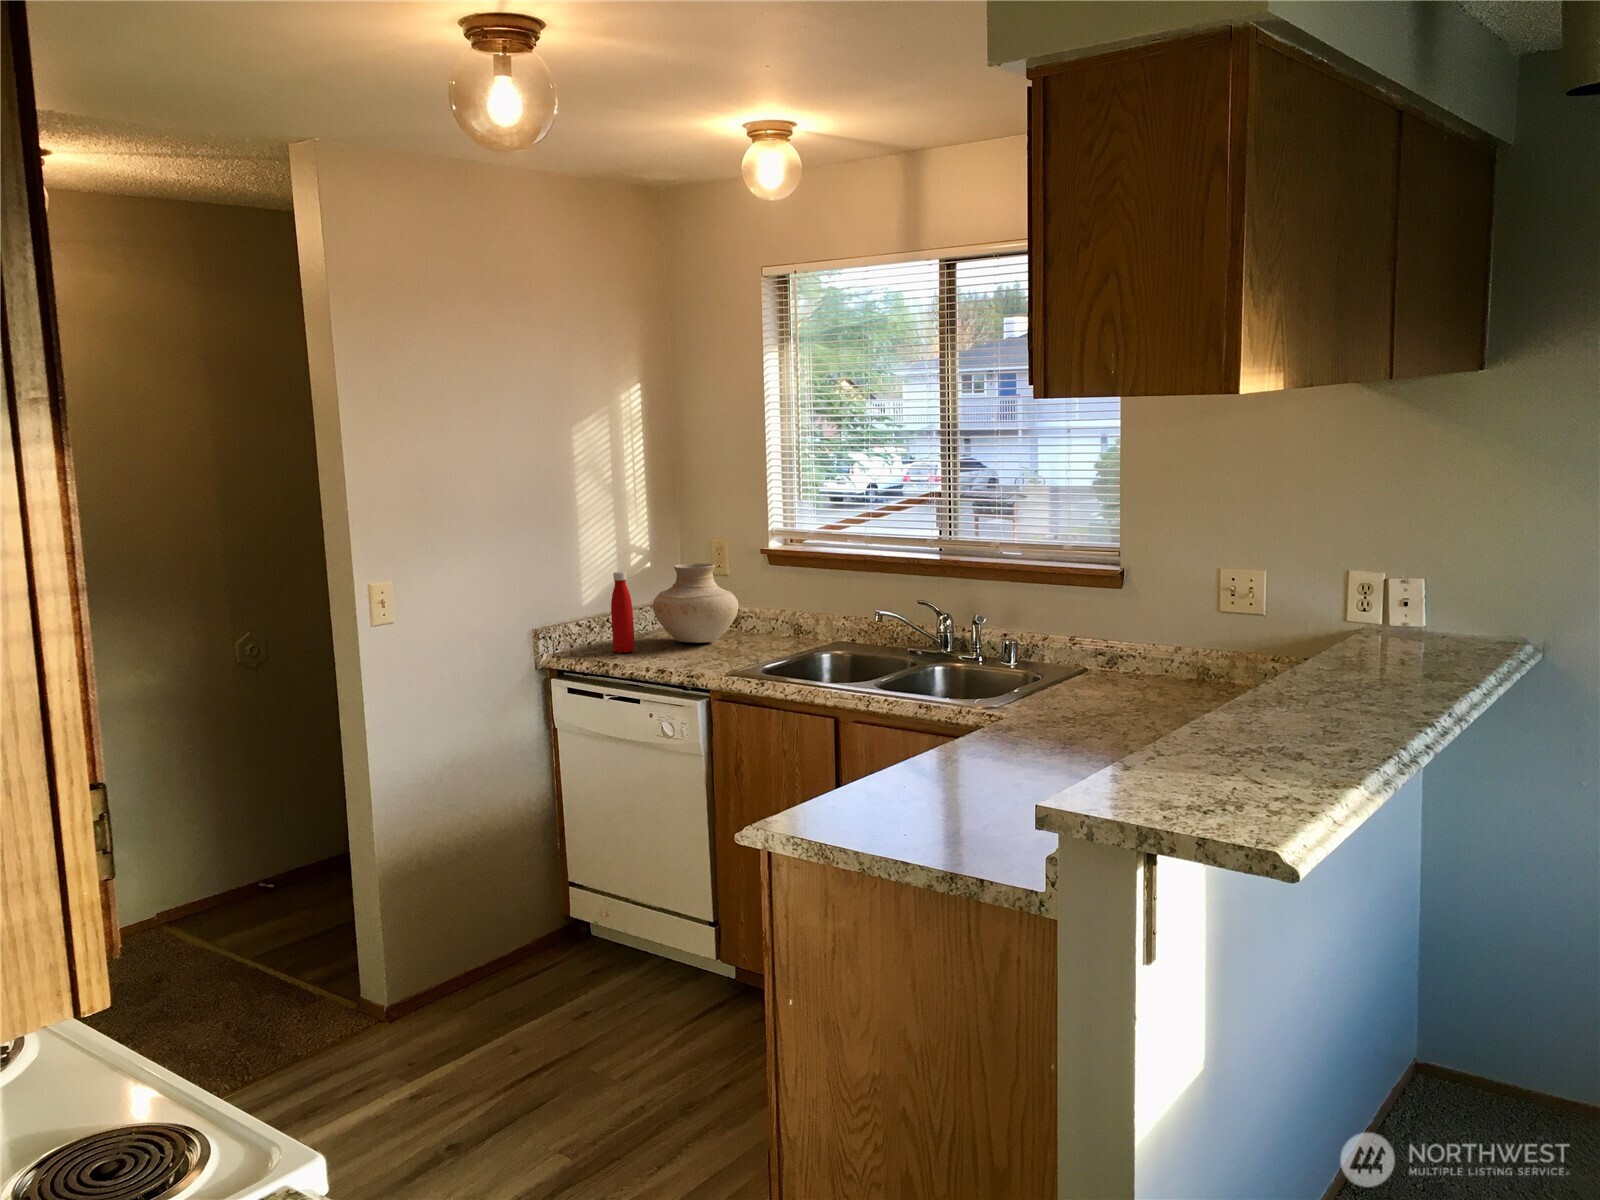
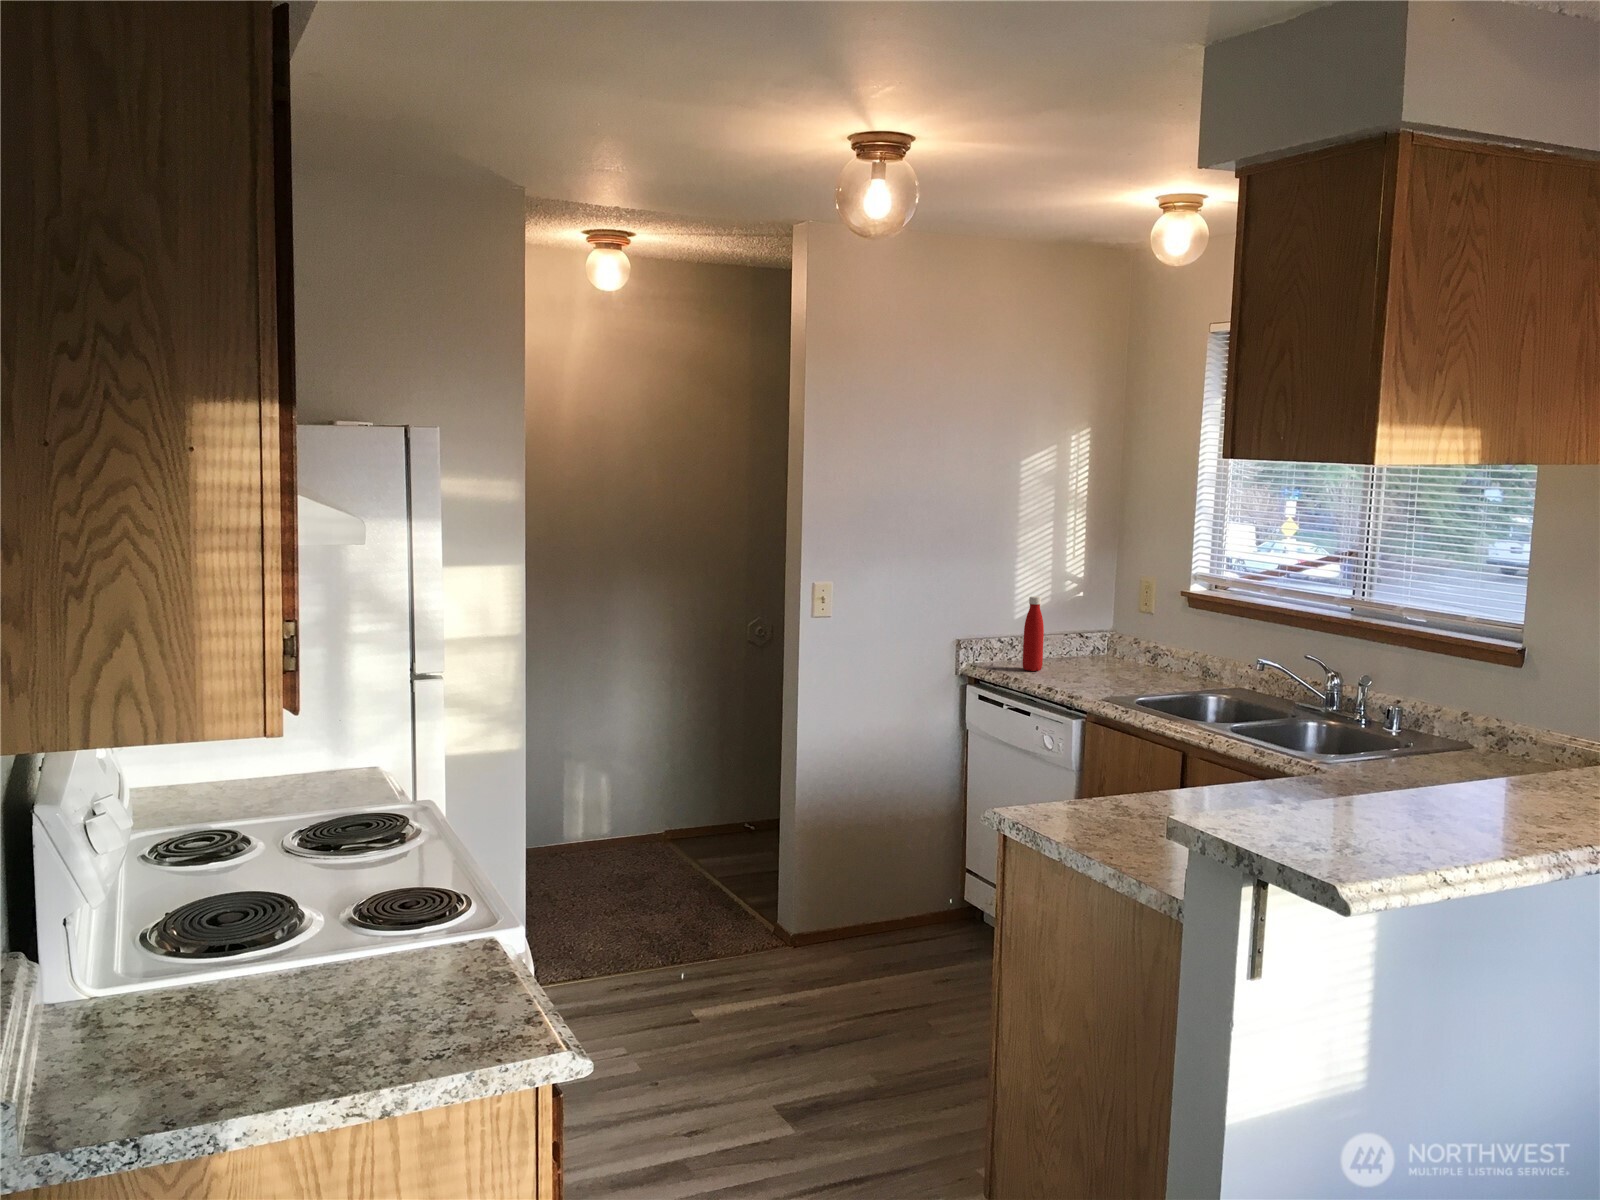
vase: present [653,563,739,643] -> none [1068,597,1150,672]

